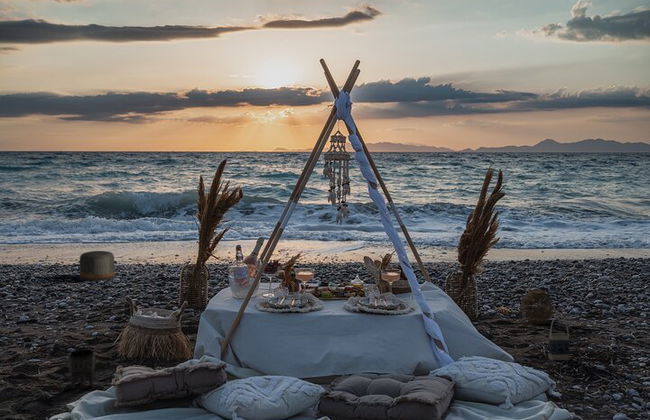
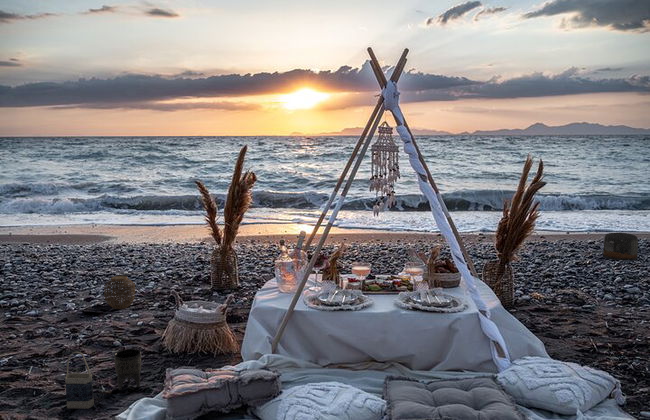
pouf: present [80,251,115,281] -> present [603,232,638,261]
woven basket: present [521,290,553,324] -> present [104,276,135,309]
bag: present [549,315,569,360] -> present [65,352,94,409]

